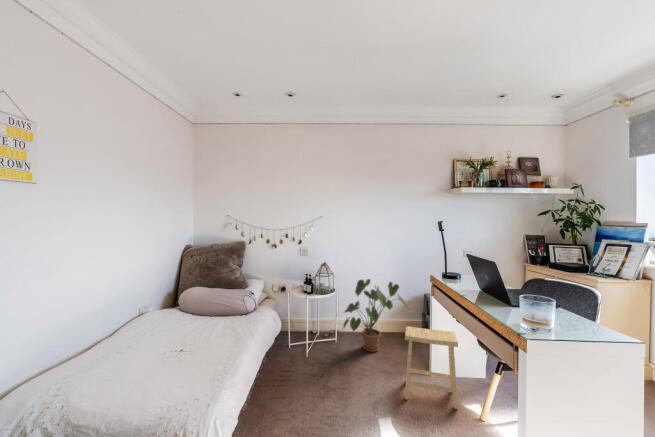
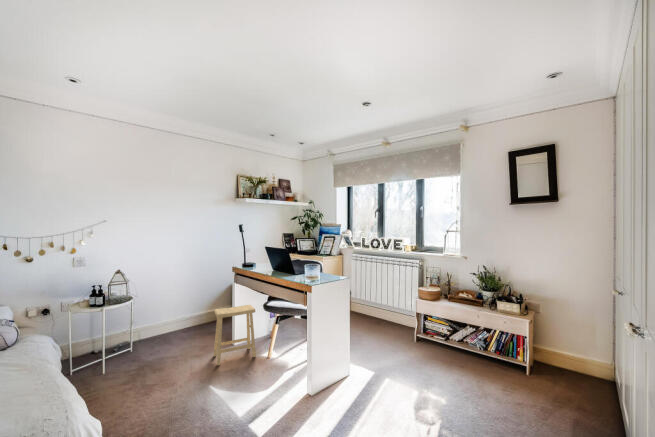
house plant: present [343,279,410,352] -> none [139,281,210,348]

